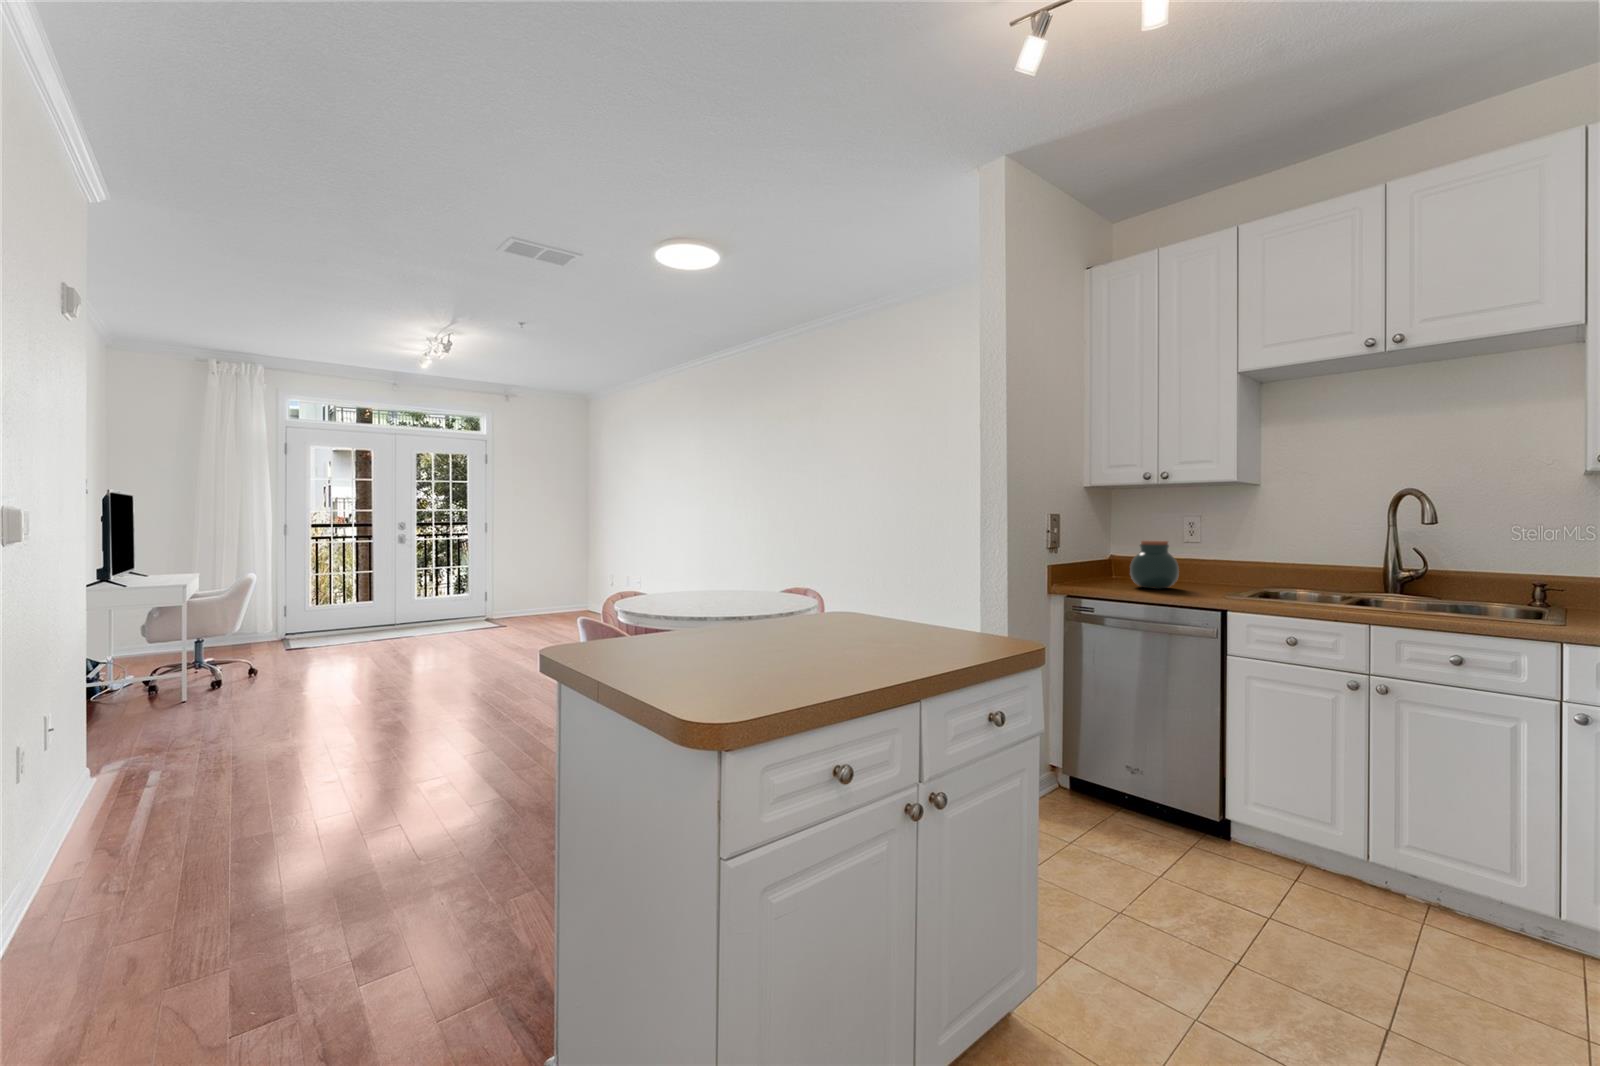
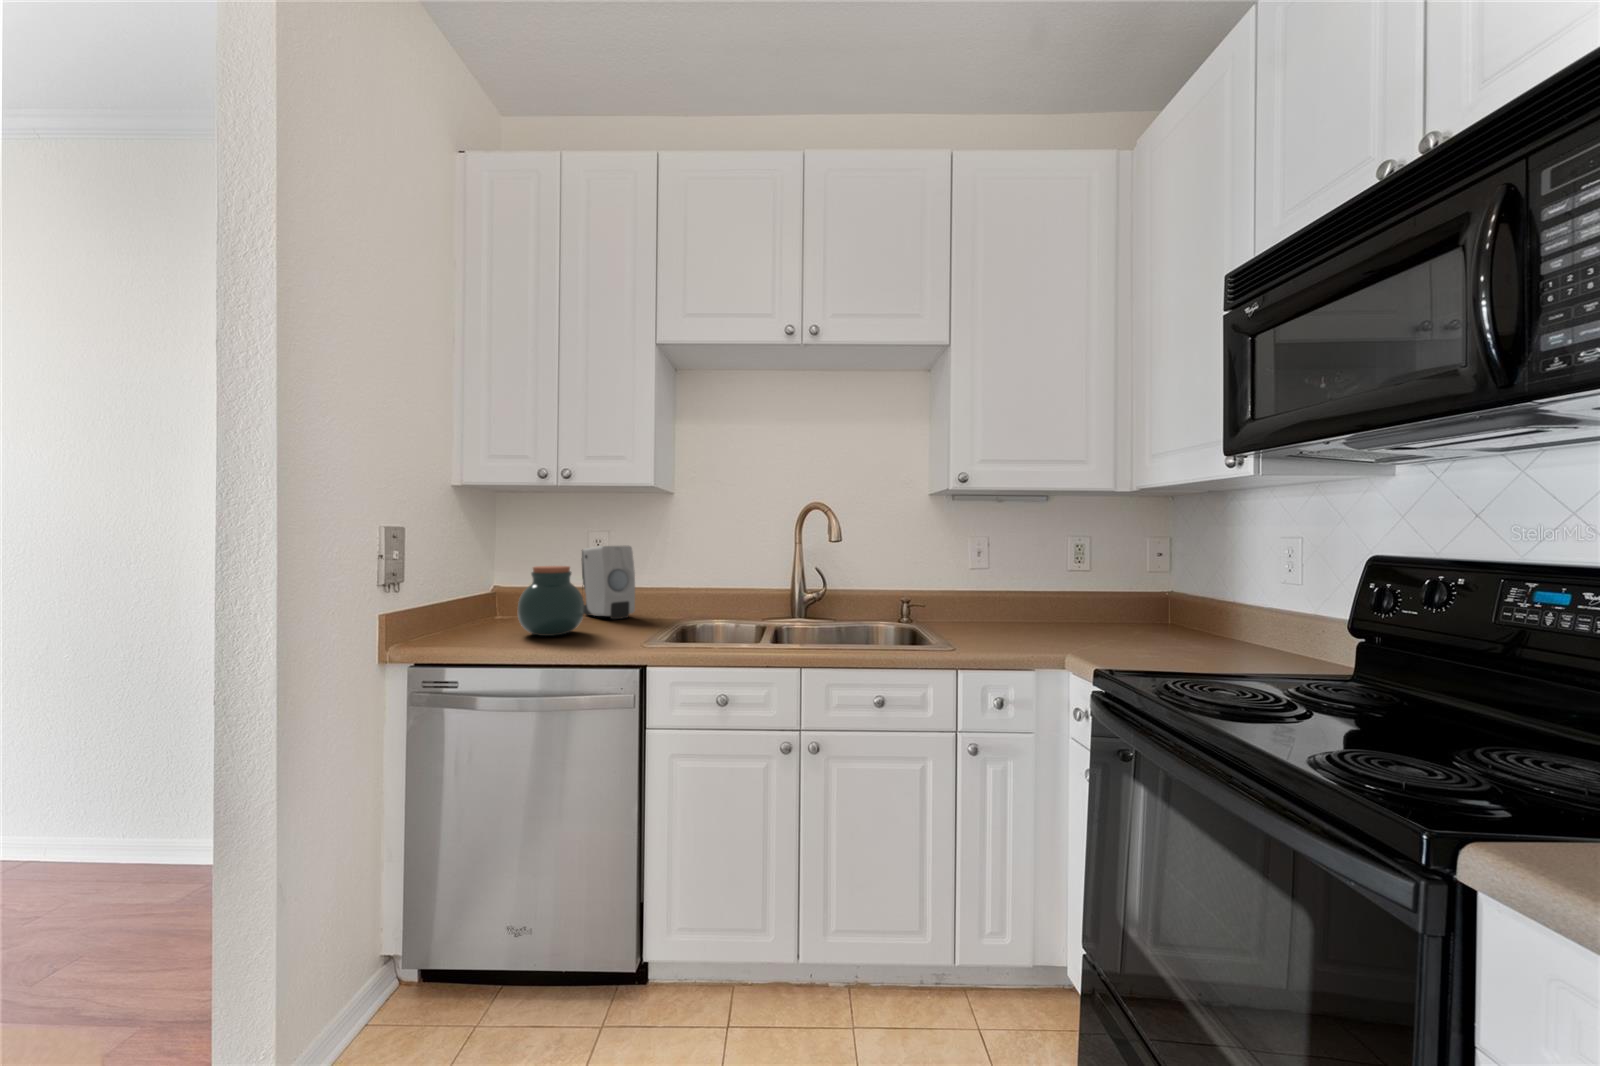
soap dispenser: none [1177,528,1223,584] -> present [582,546,635,619]

